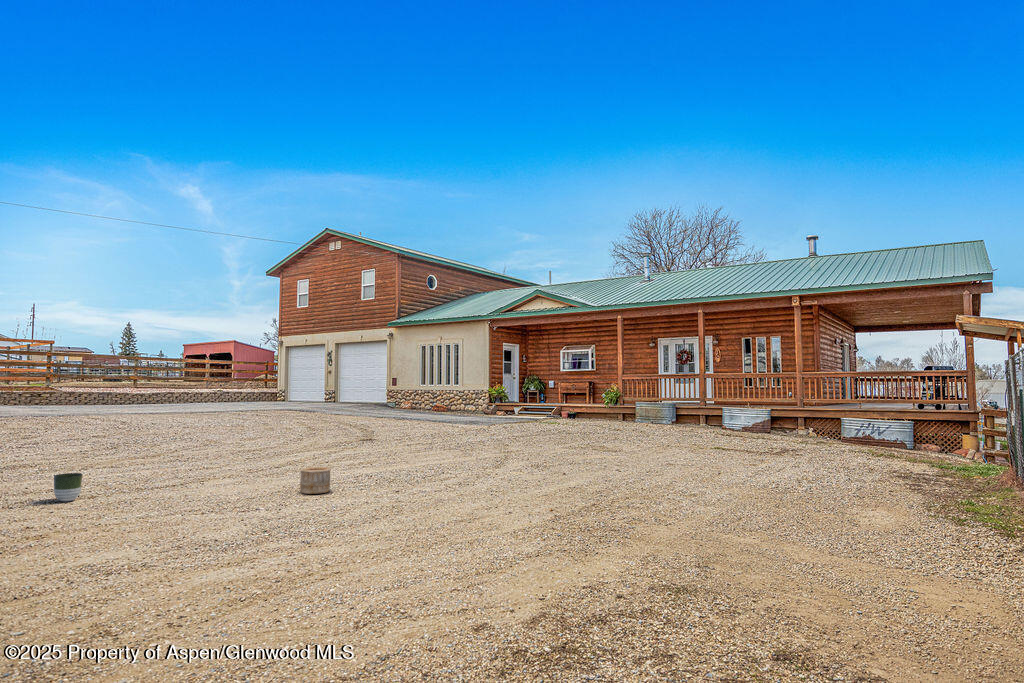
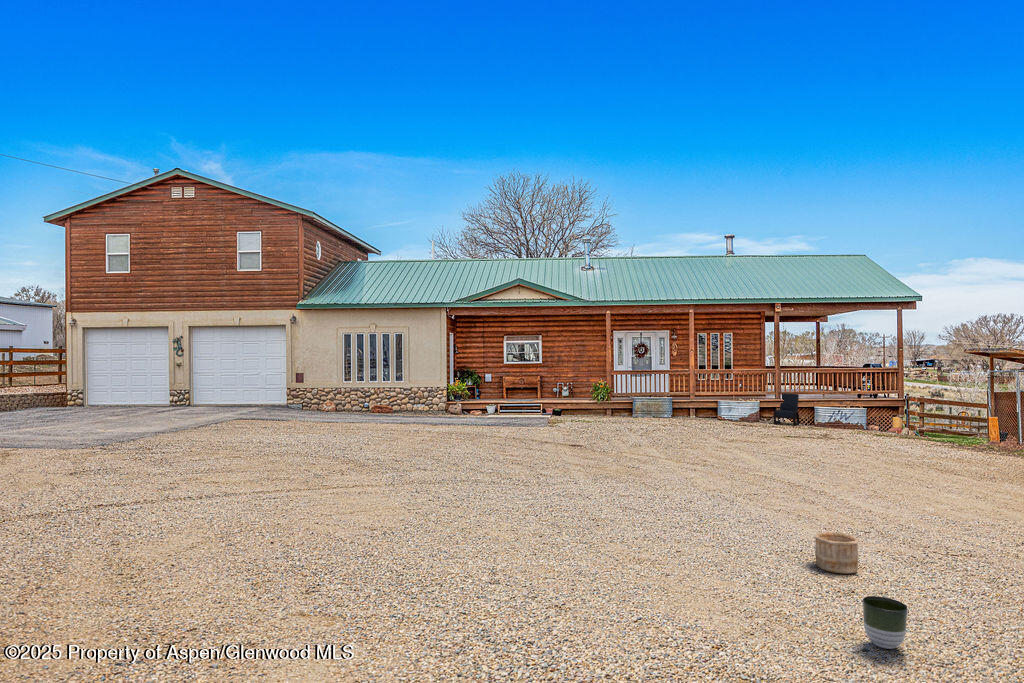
lounge chair: none [777,401,816,437] -> present [773,393,800,426]
wooden bucket: present [300,467,331,494] -> present [814,532,859,574]

